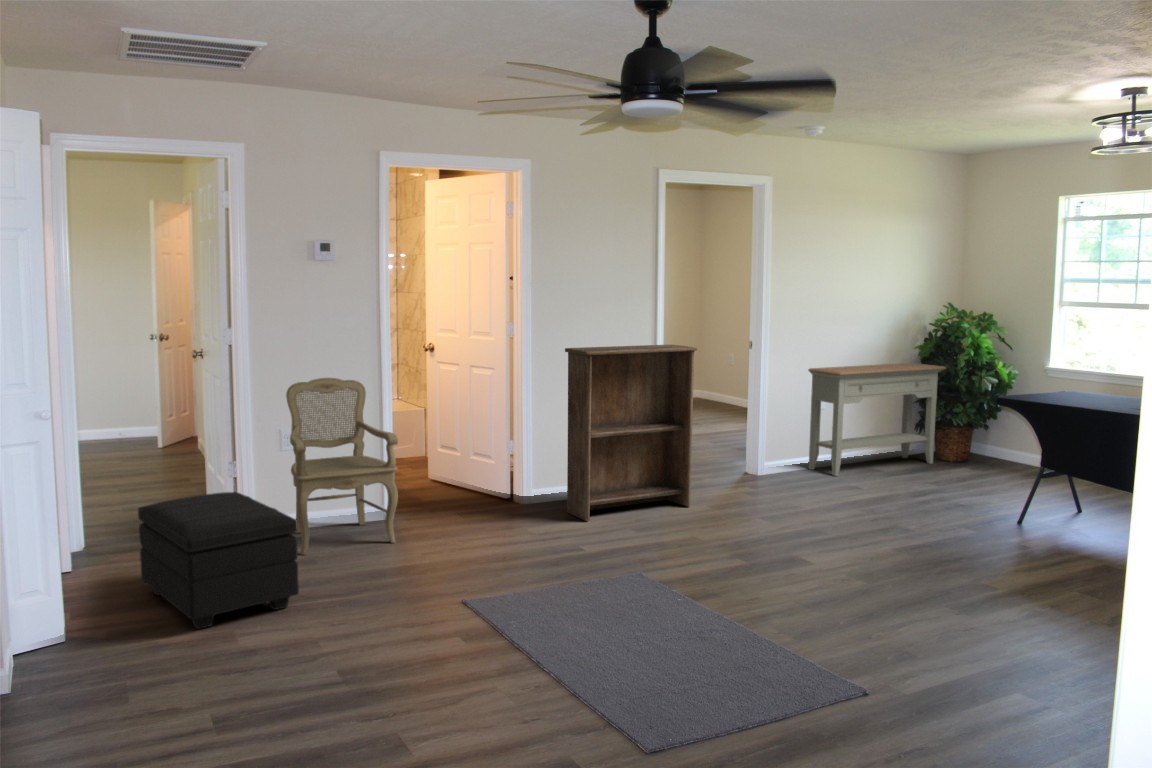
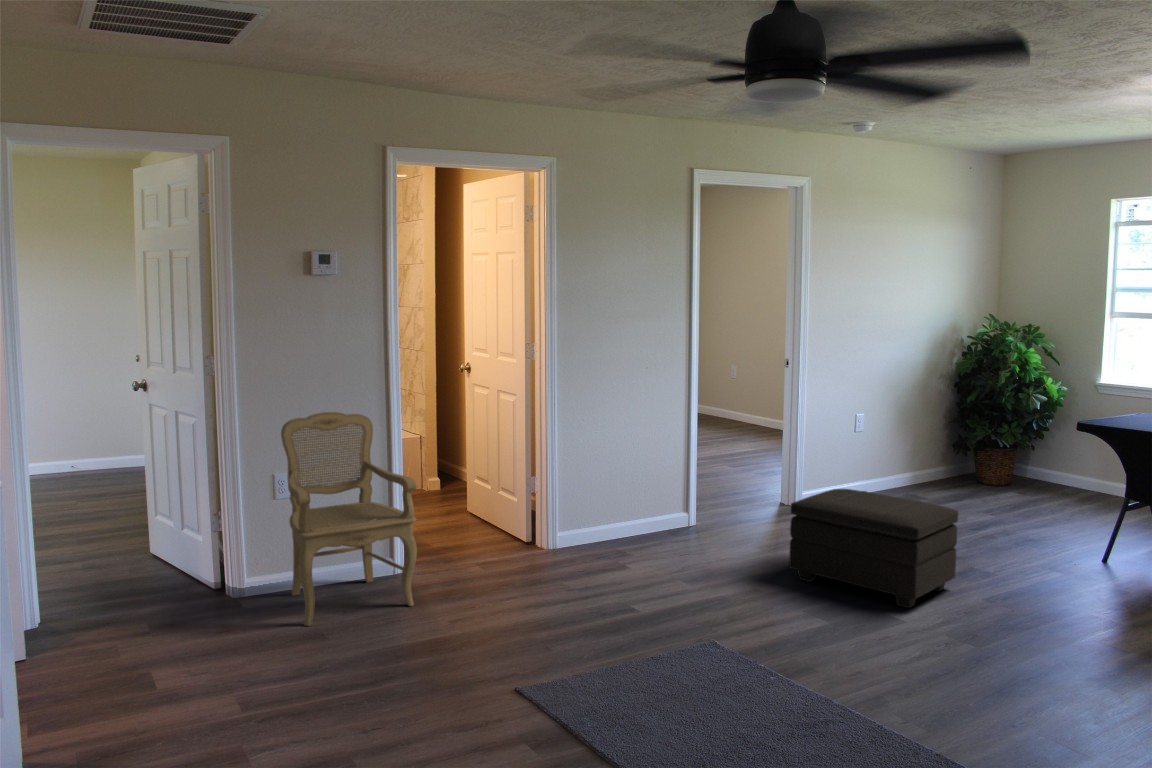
bookshelf: present [565,345,697,521] -> none [599,366,745,571]
console table: present [808,363,946,476] -> none [848,379,991,506]
footstool: present [138,492,299,629] -> present [789,489,958,608]

